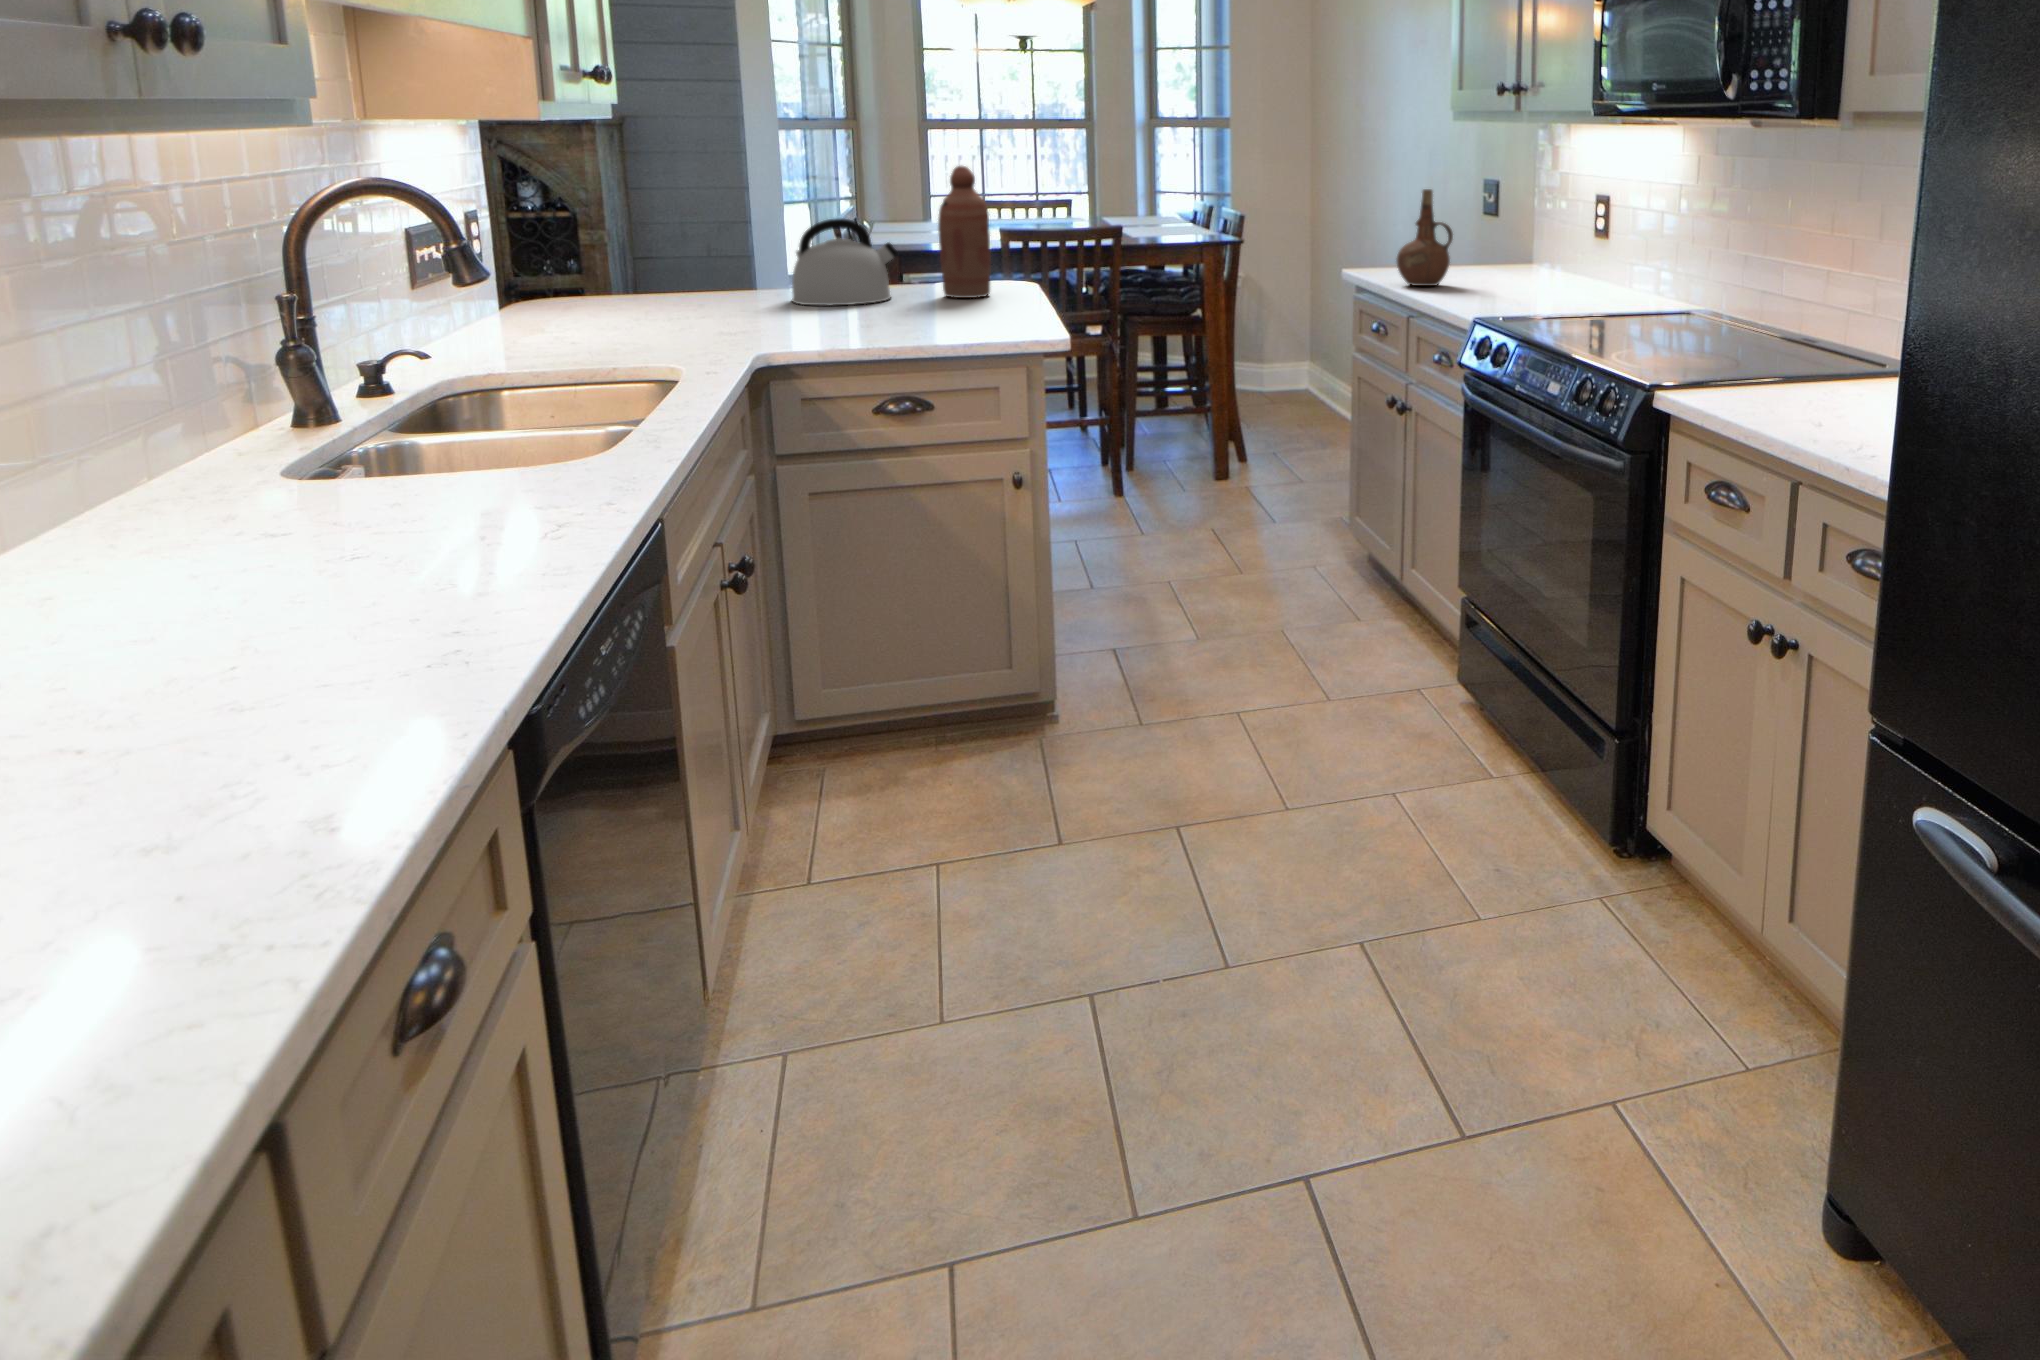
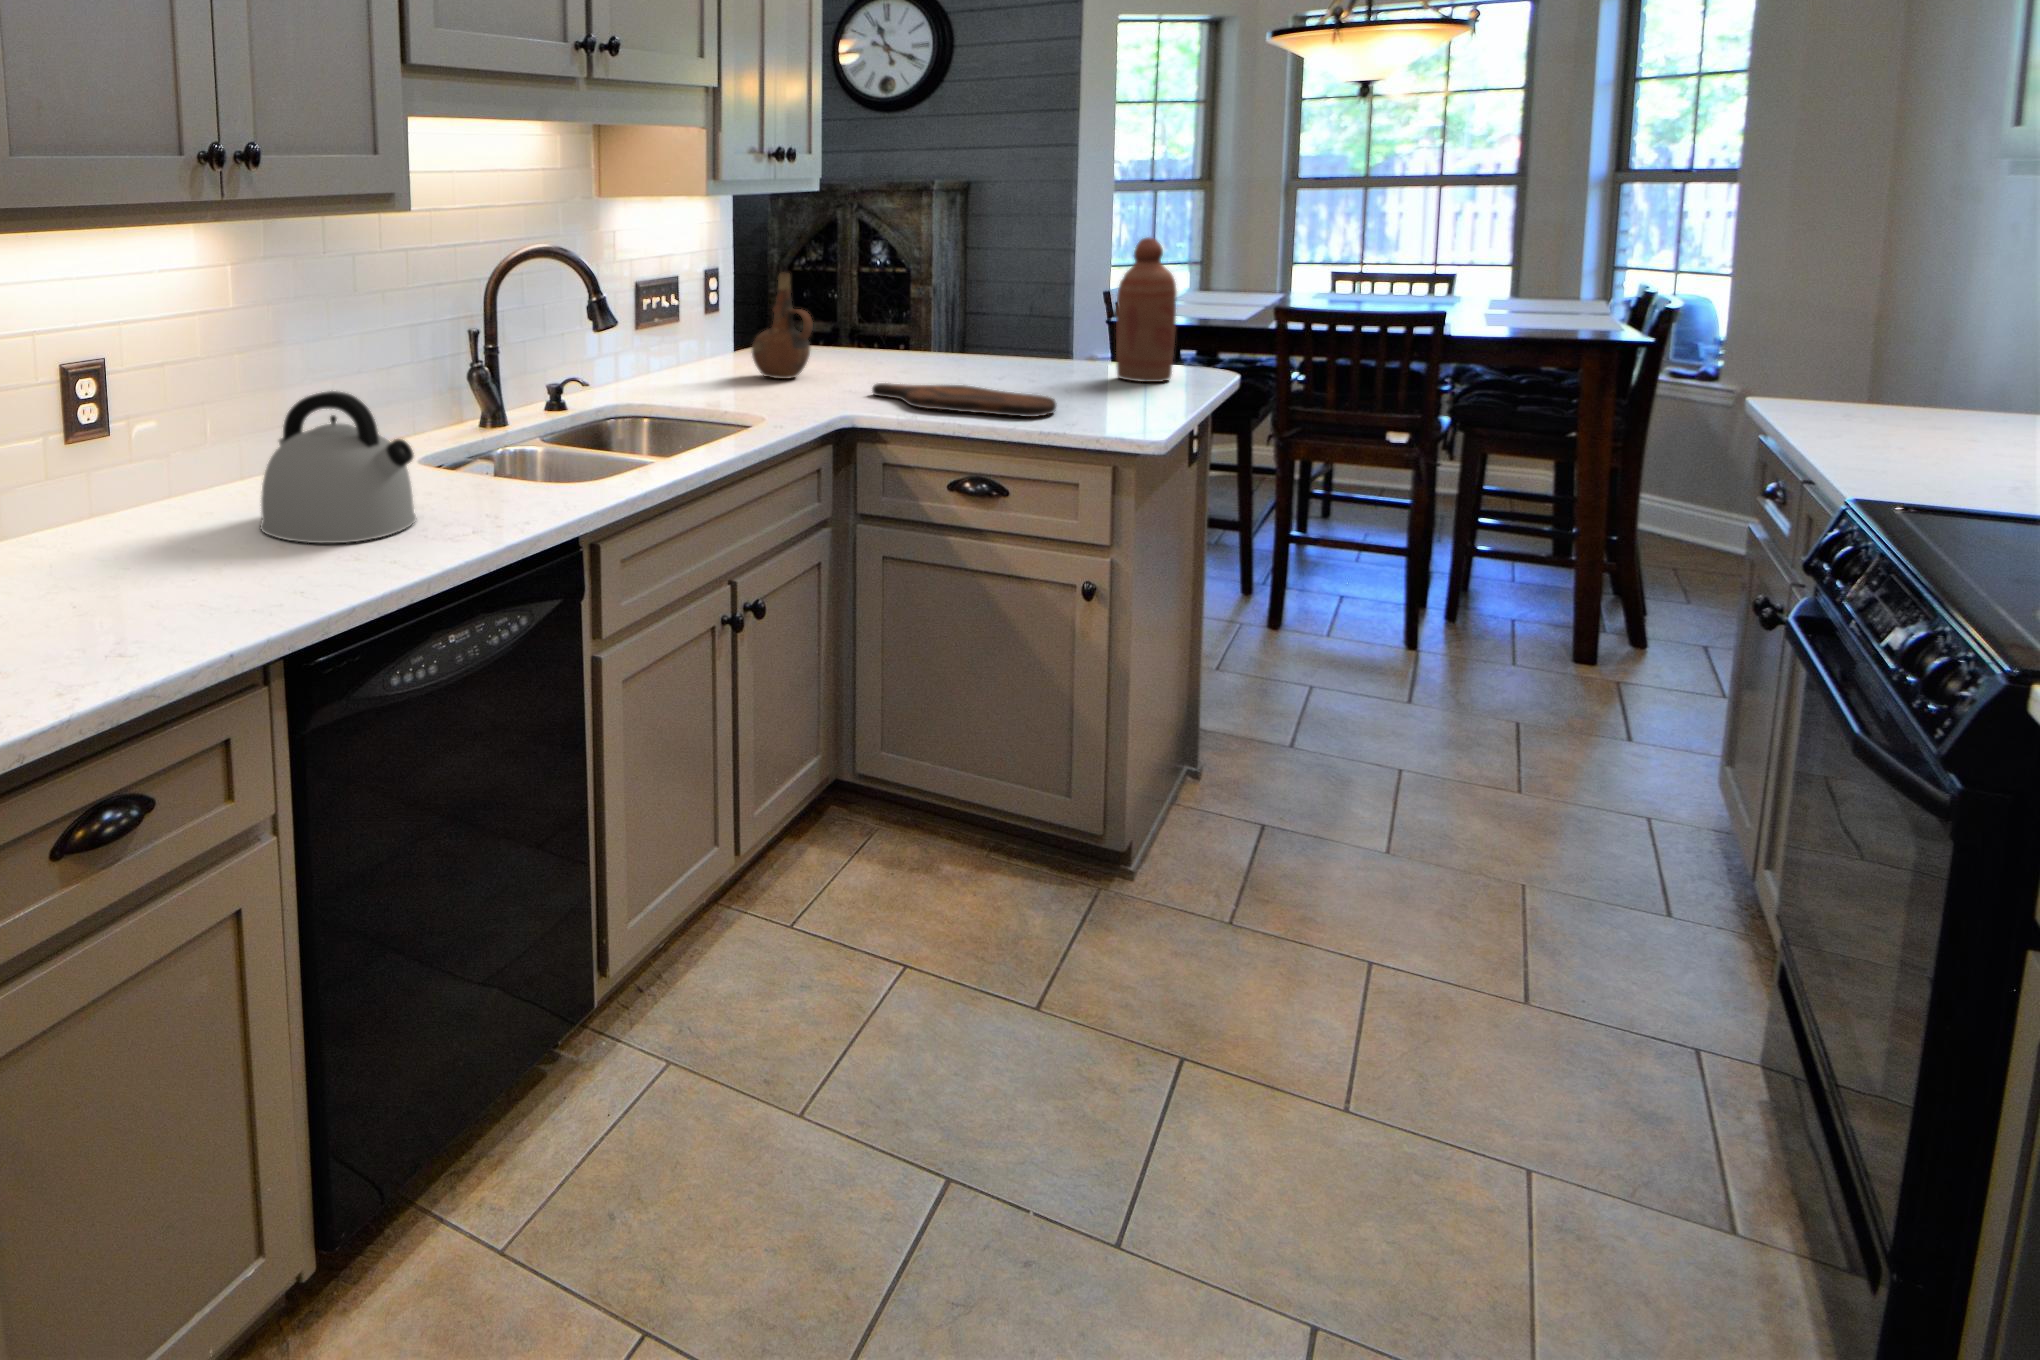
ceramic pitcher: present [1396,189,1453,286] -> present [752,273,813,379]
kettle: present [792,218,898,306] -> present [260,391,416,543]
cutting board: none [747,314,947,339] -> present [872,383,1057,417]

